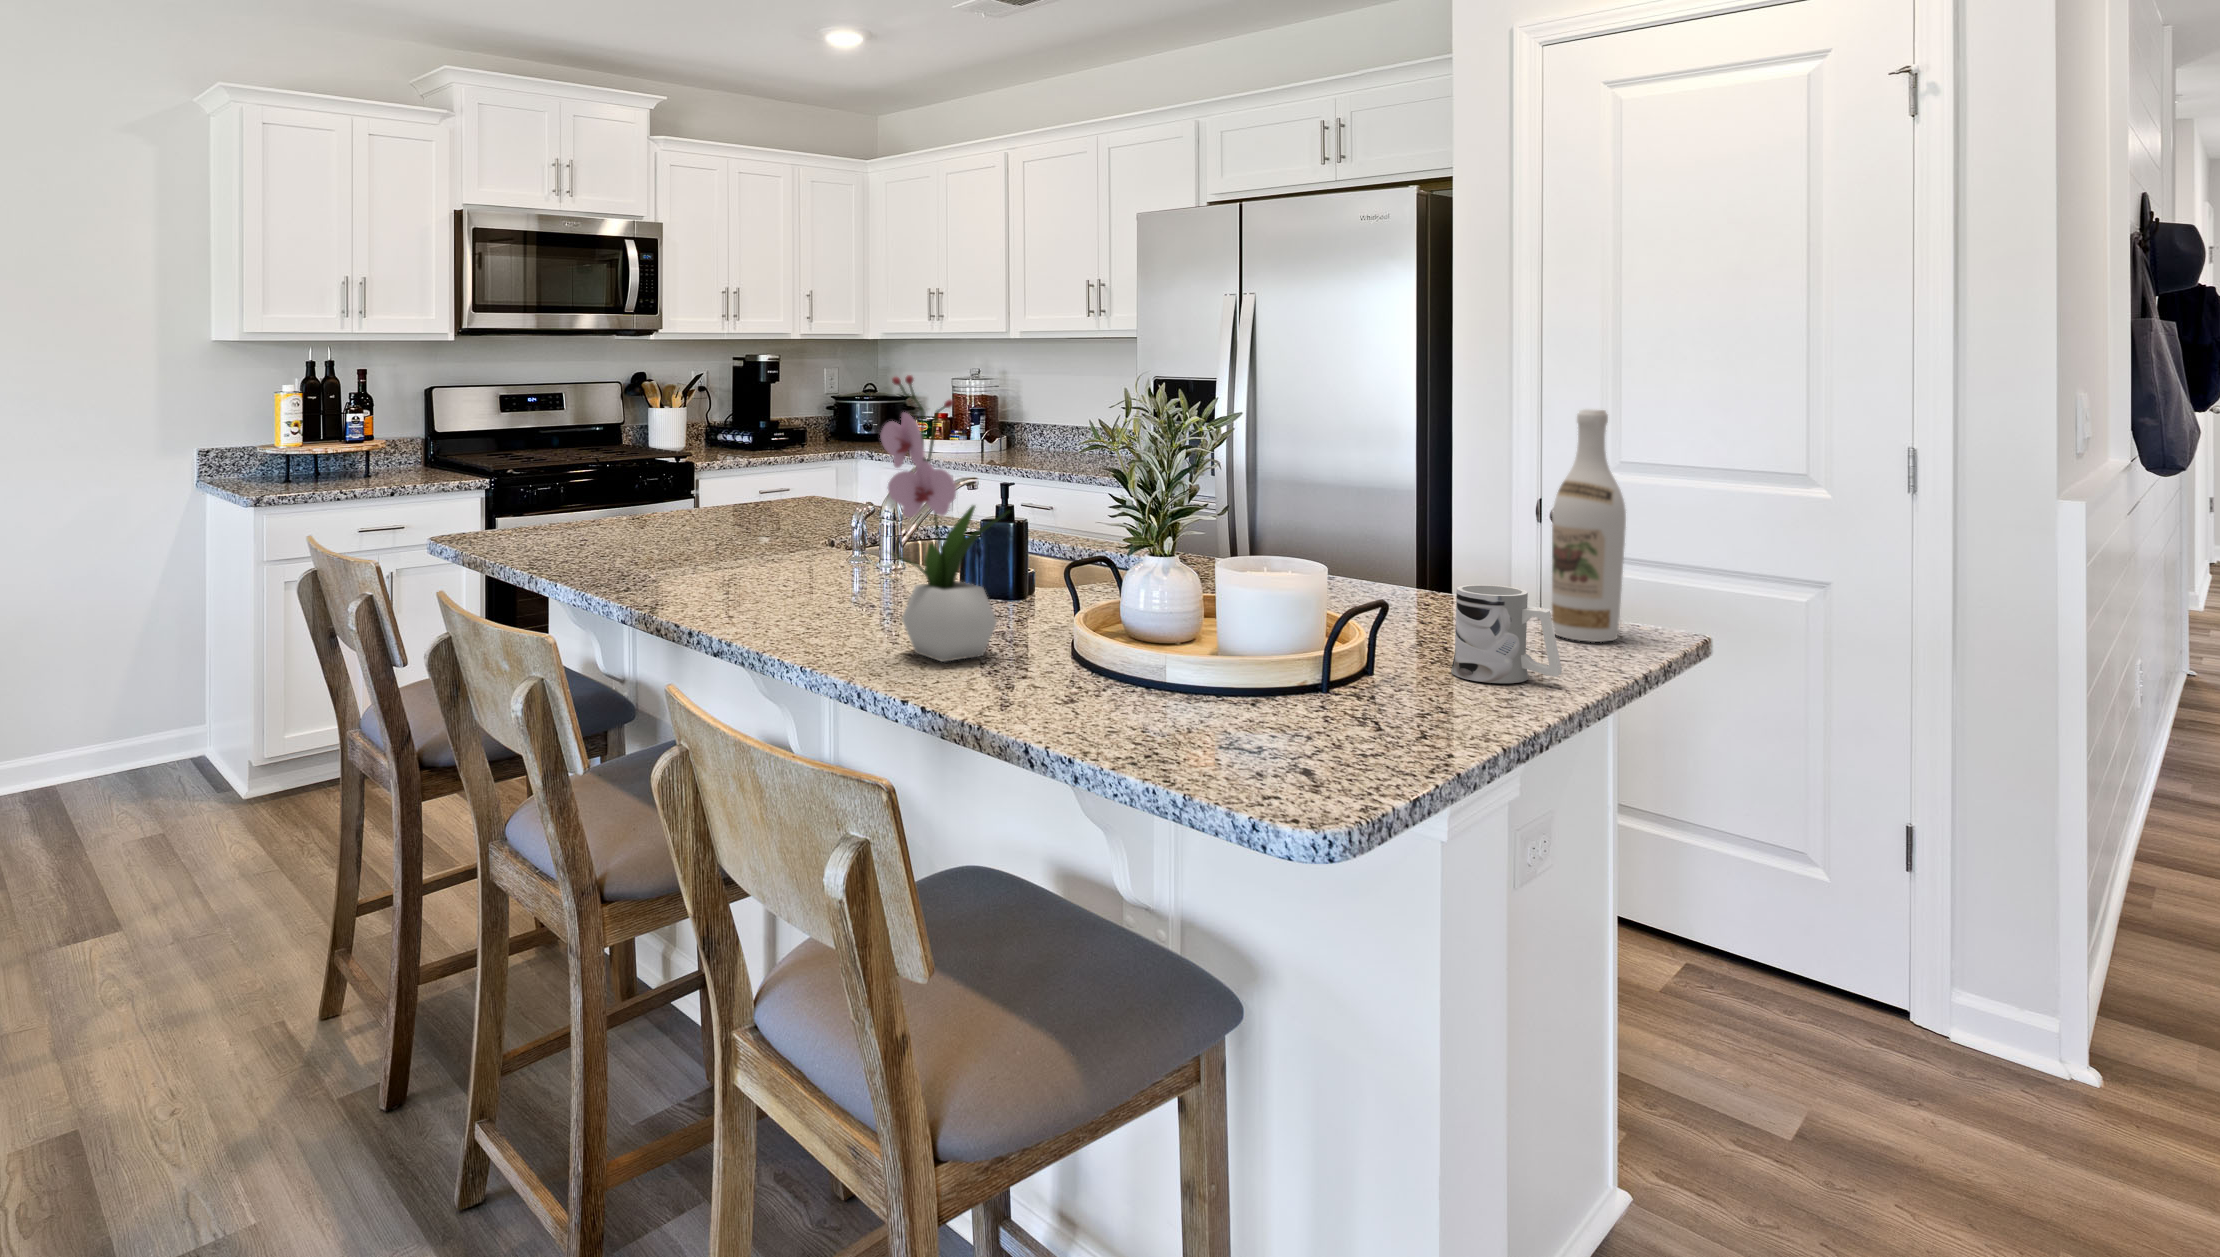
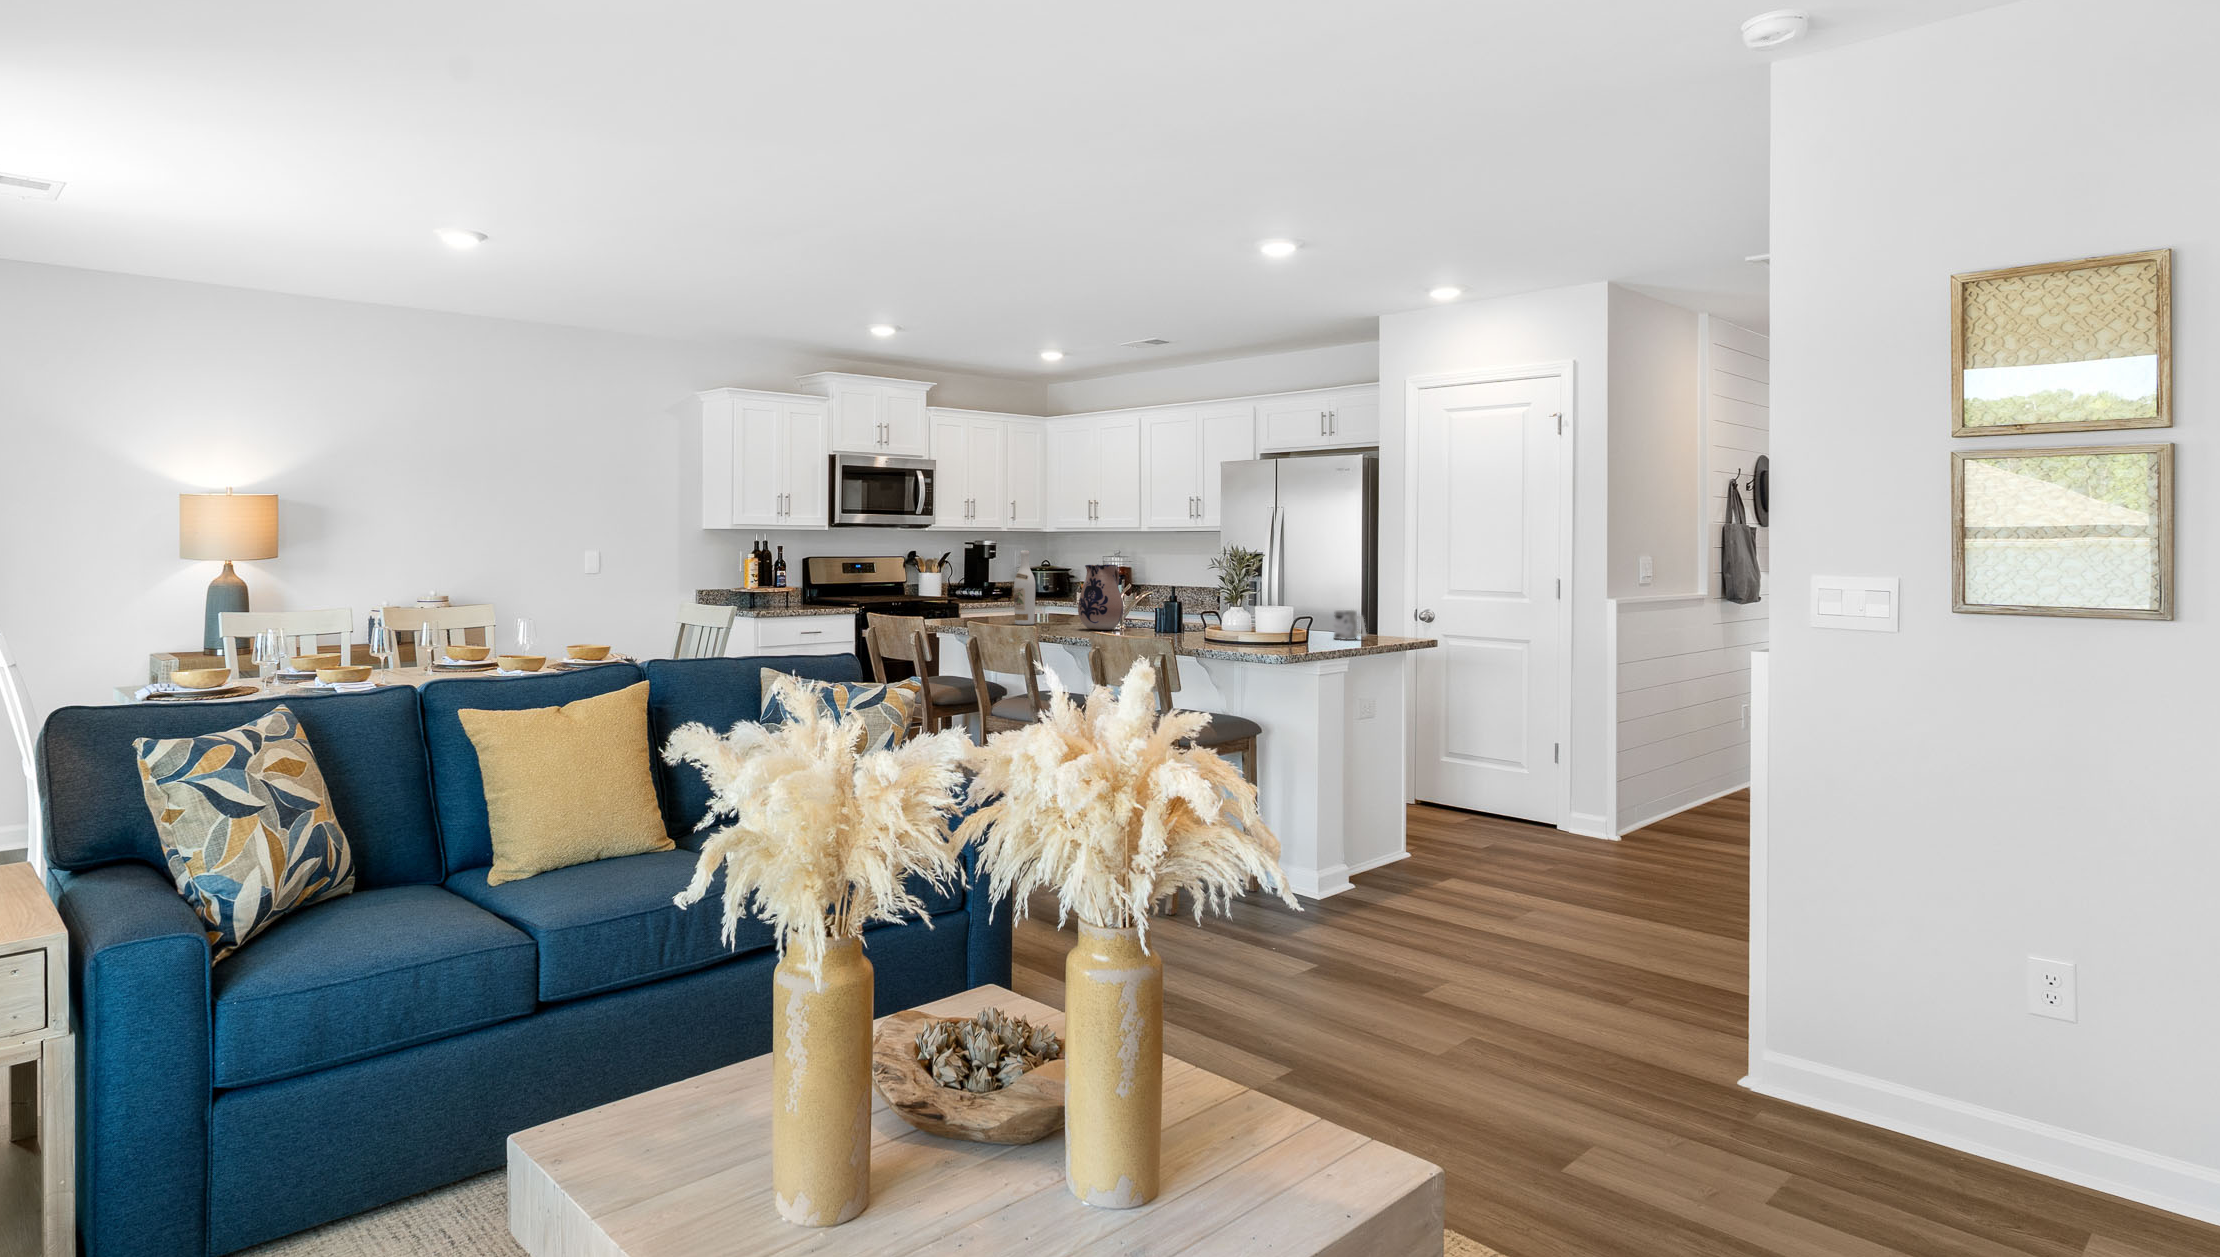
flower arrangement: present [880,375,1008,662] -> none [1140,539,1185,636]
wine bottle: present [1552,409,1626,642] -> present [1014,550,1035,625]
ceramic pitcher: none [750,436,869,611] -> present [1078,565,1123,630]

